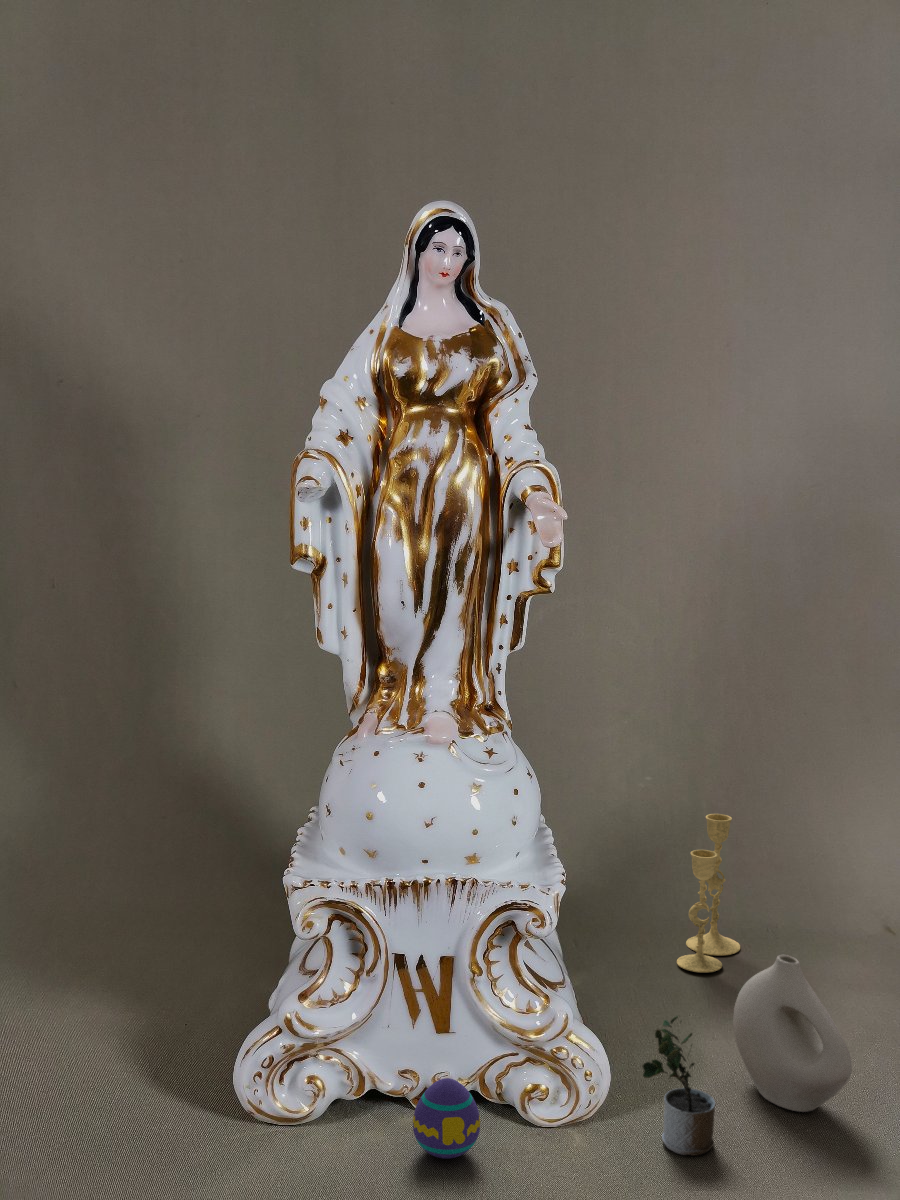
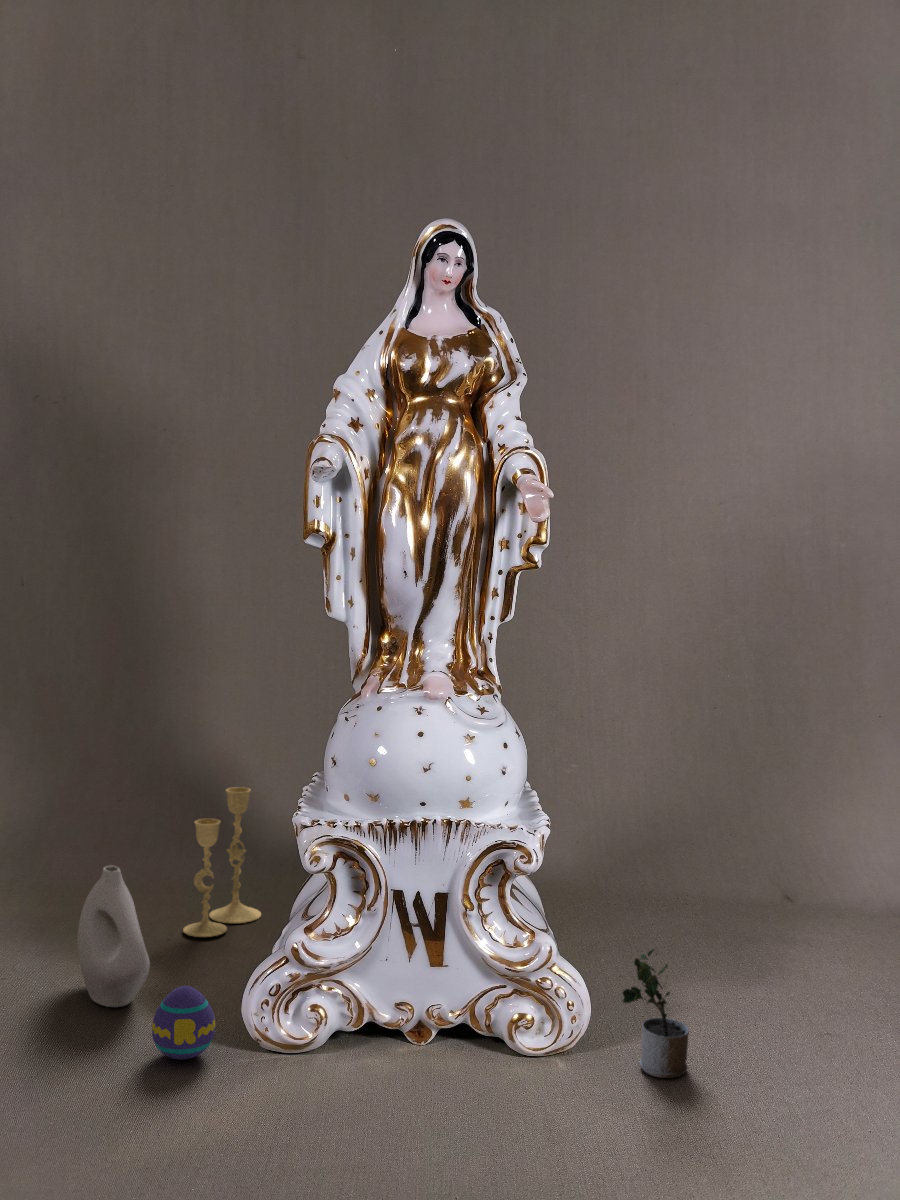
candlestick: present [677,814,740,973] -> present [183,787,261,937]
vase: present [733,955,852,1112] -> present [77,865,150,1007]
decorative egg: present [413,1078,480,1159] -> present [152,986,215,1060]

